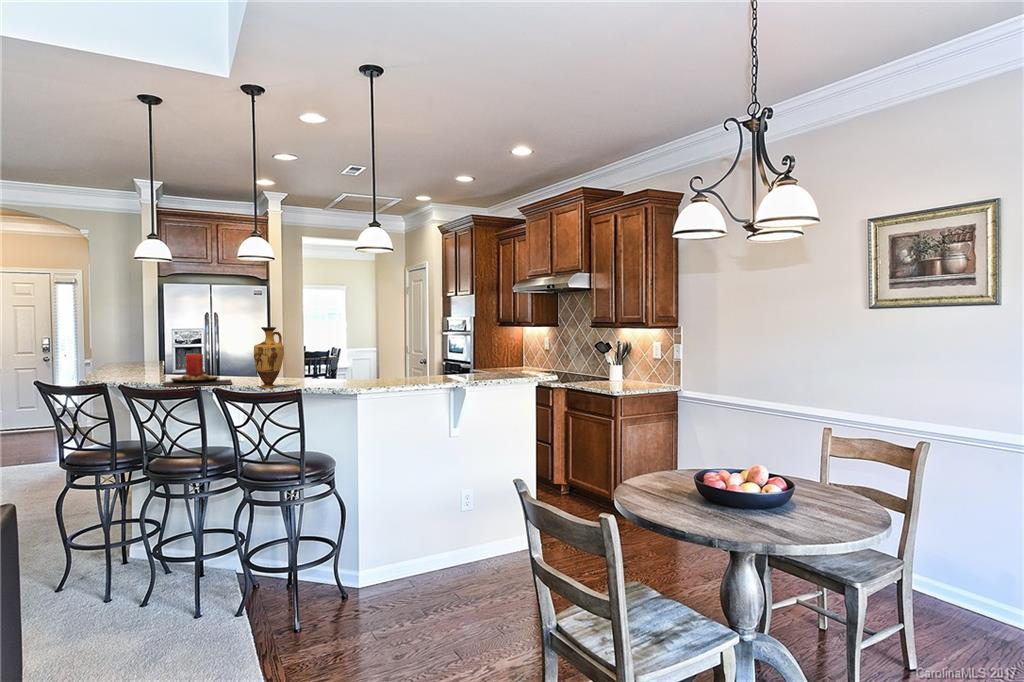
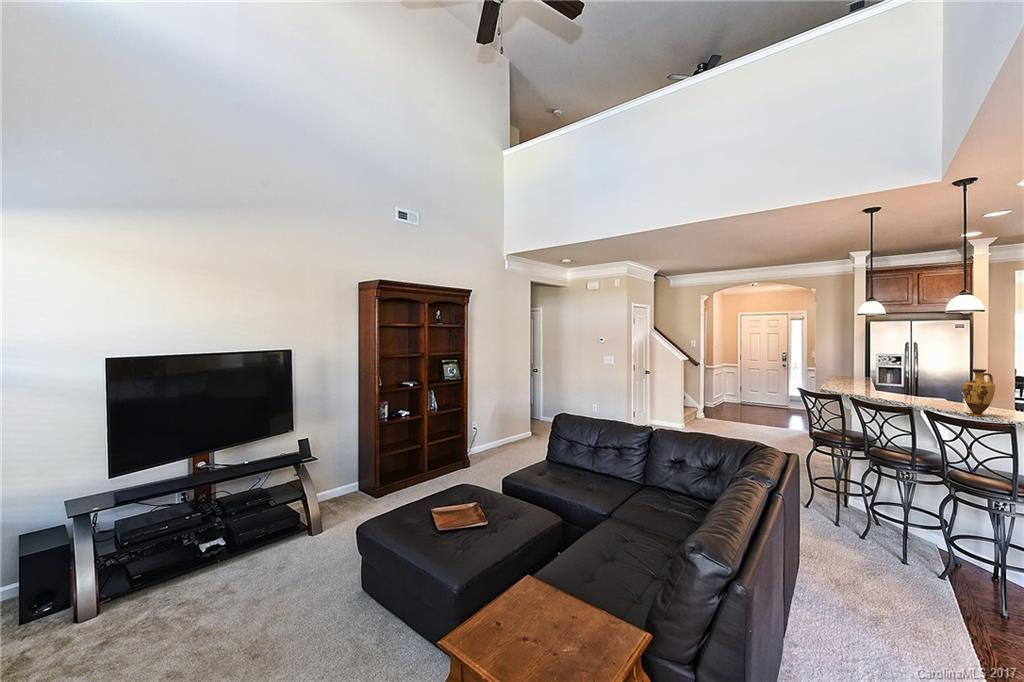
candle: present [162,353,232,387] -> none [880,382,940,408]

